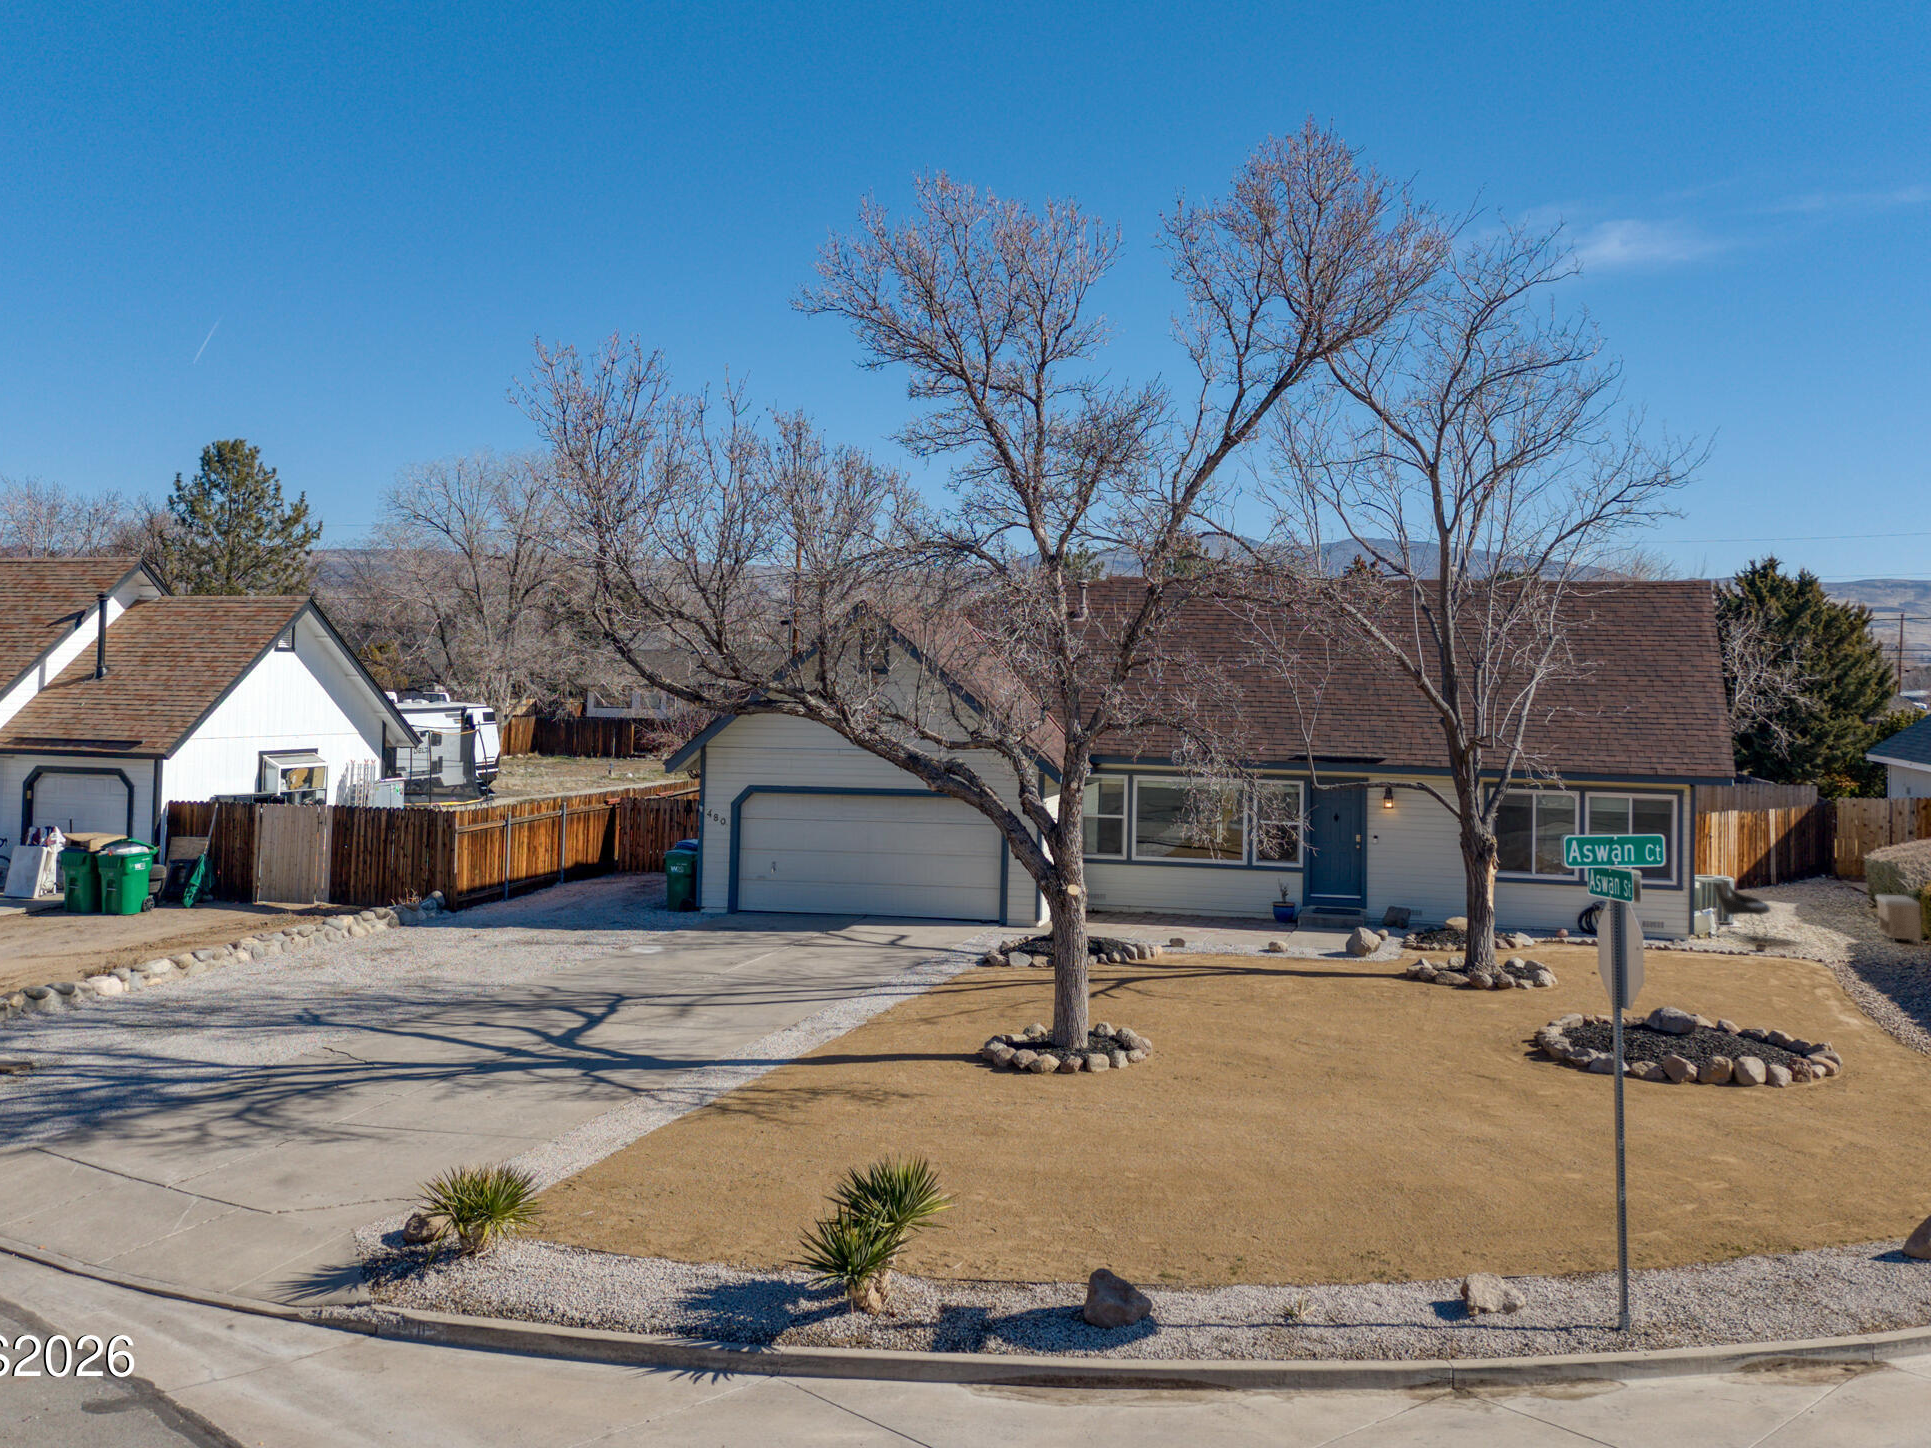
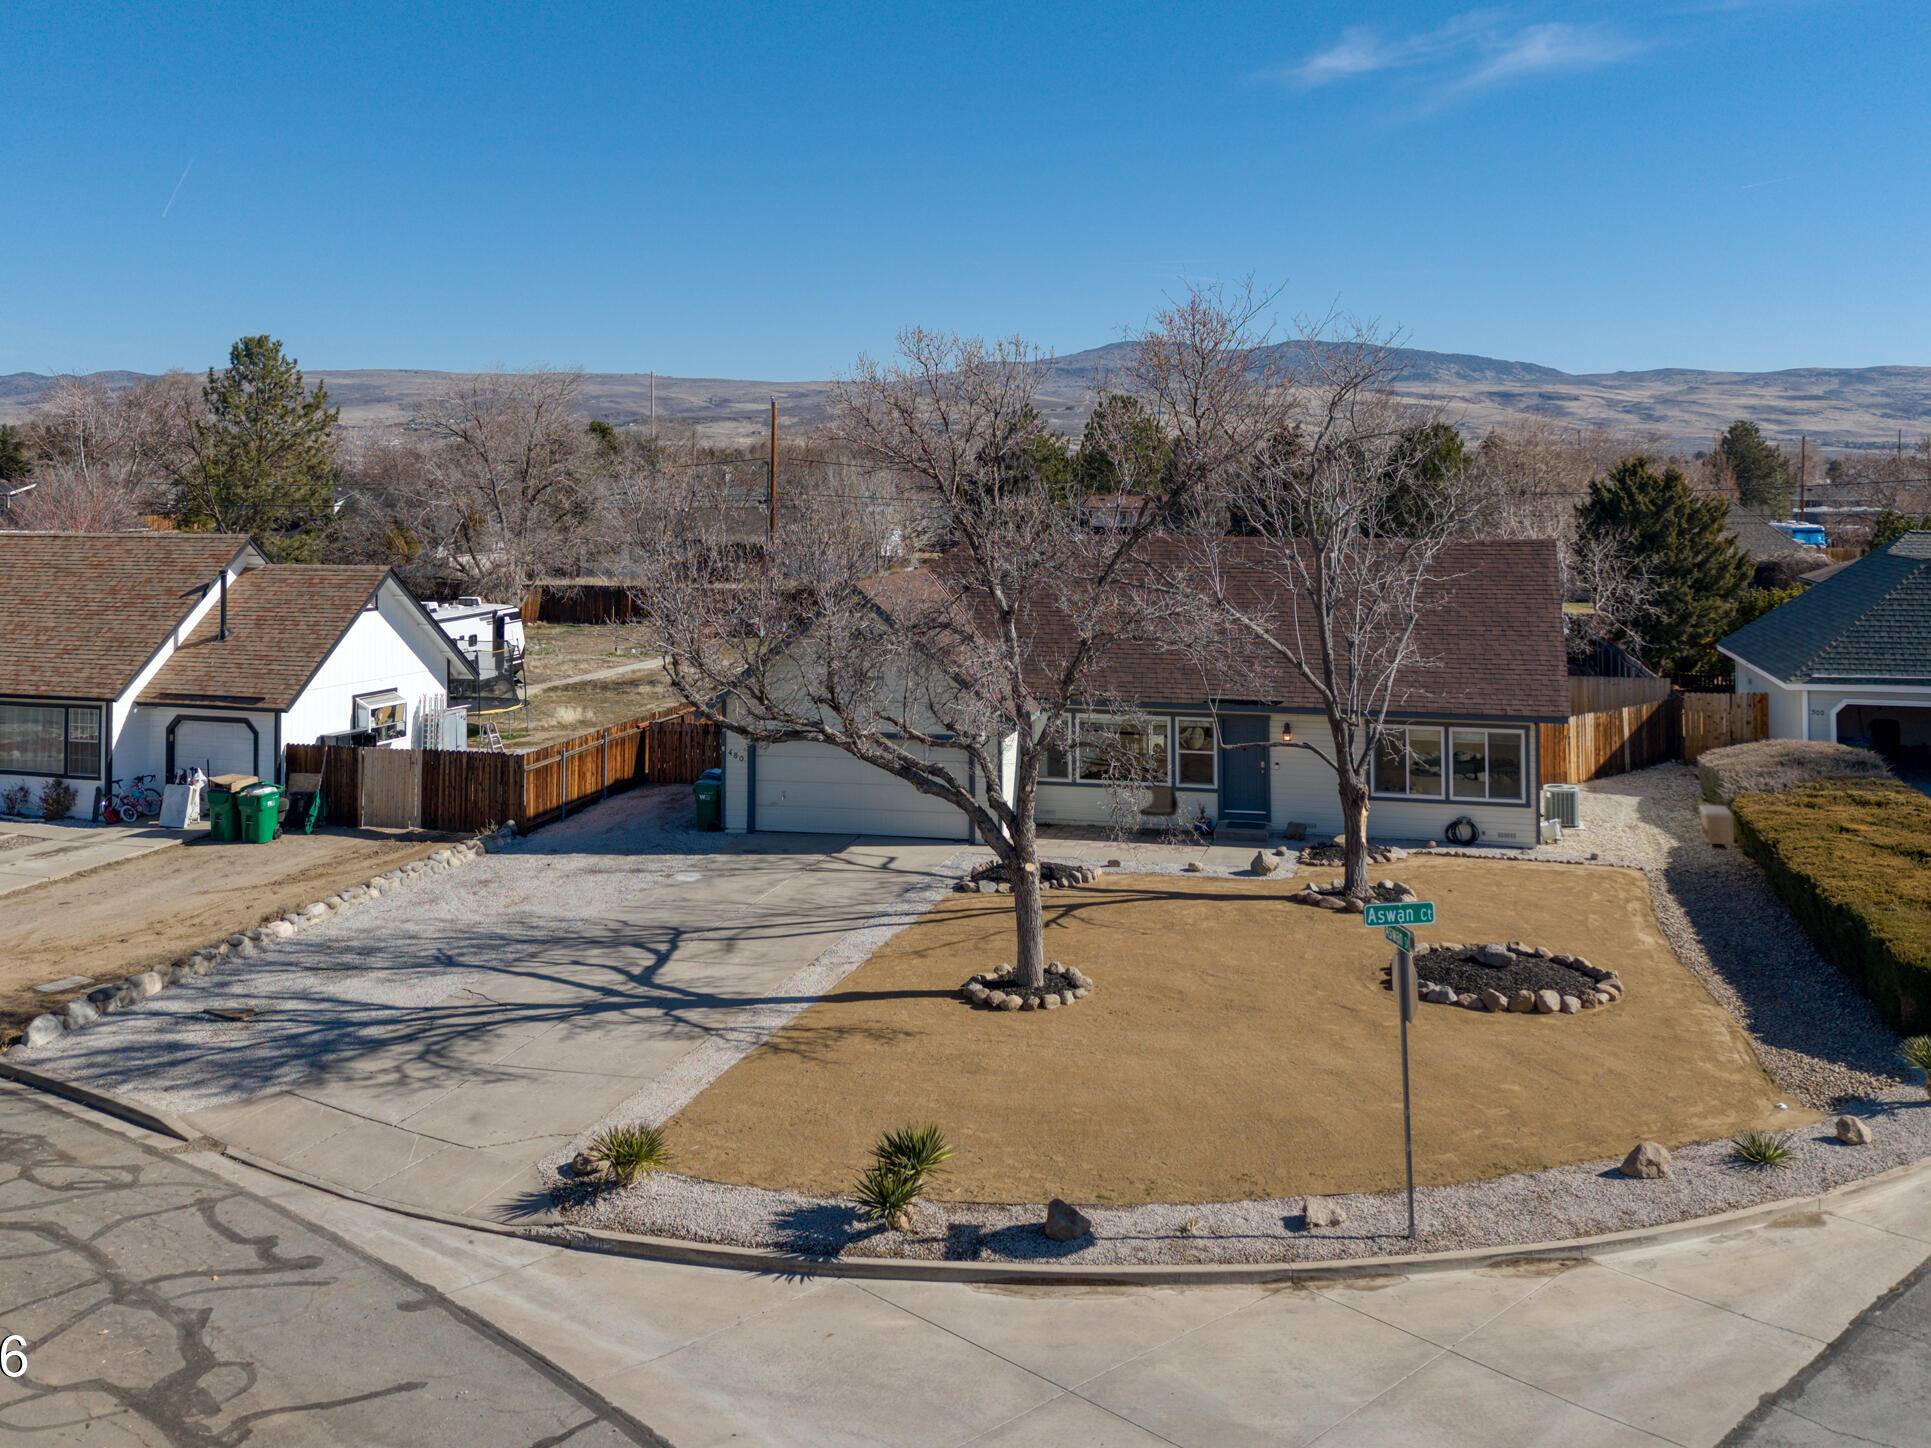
lounge chair: present [1714,878,1771,939] -> present [1139,785,1179,832]

